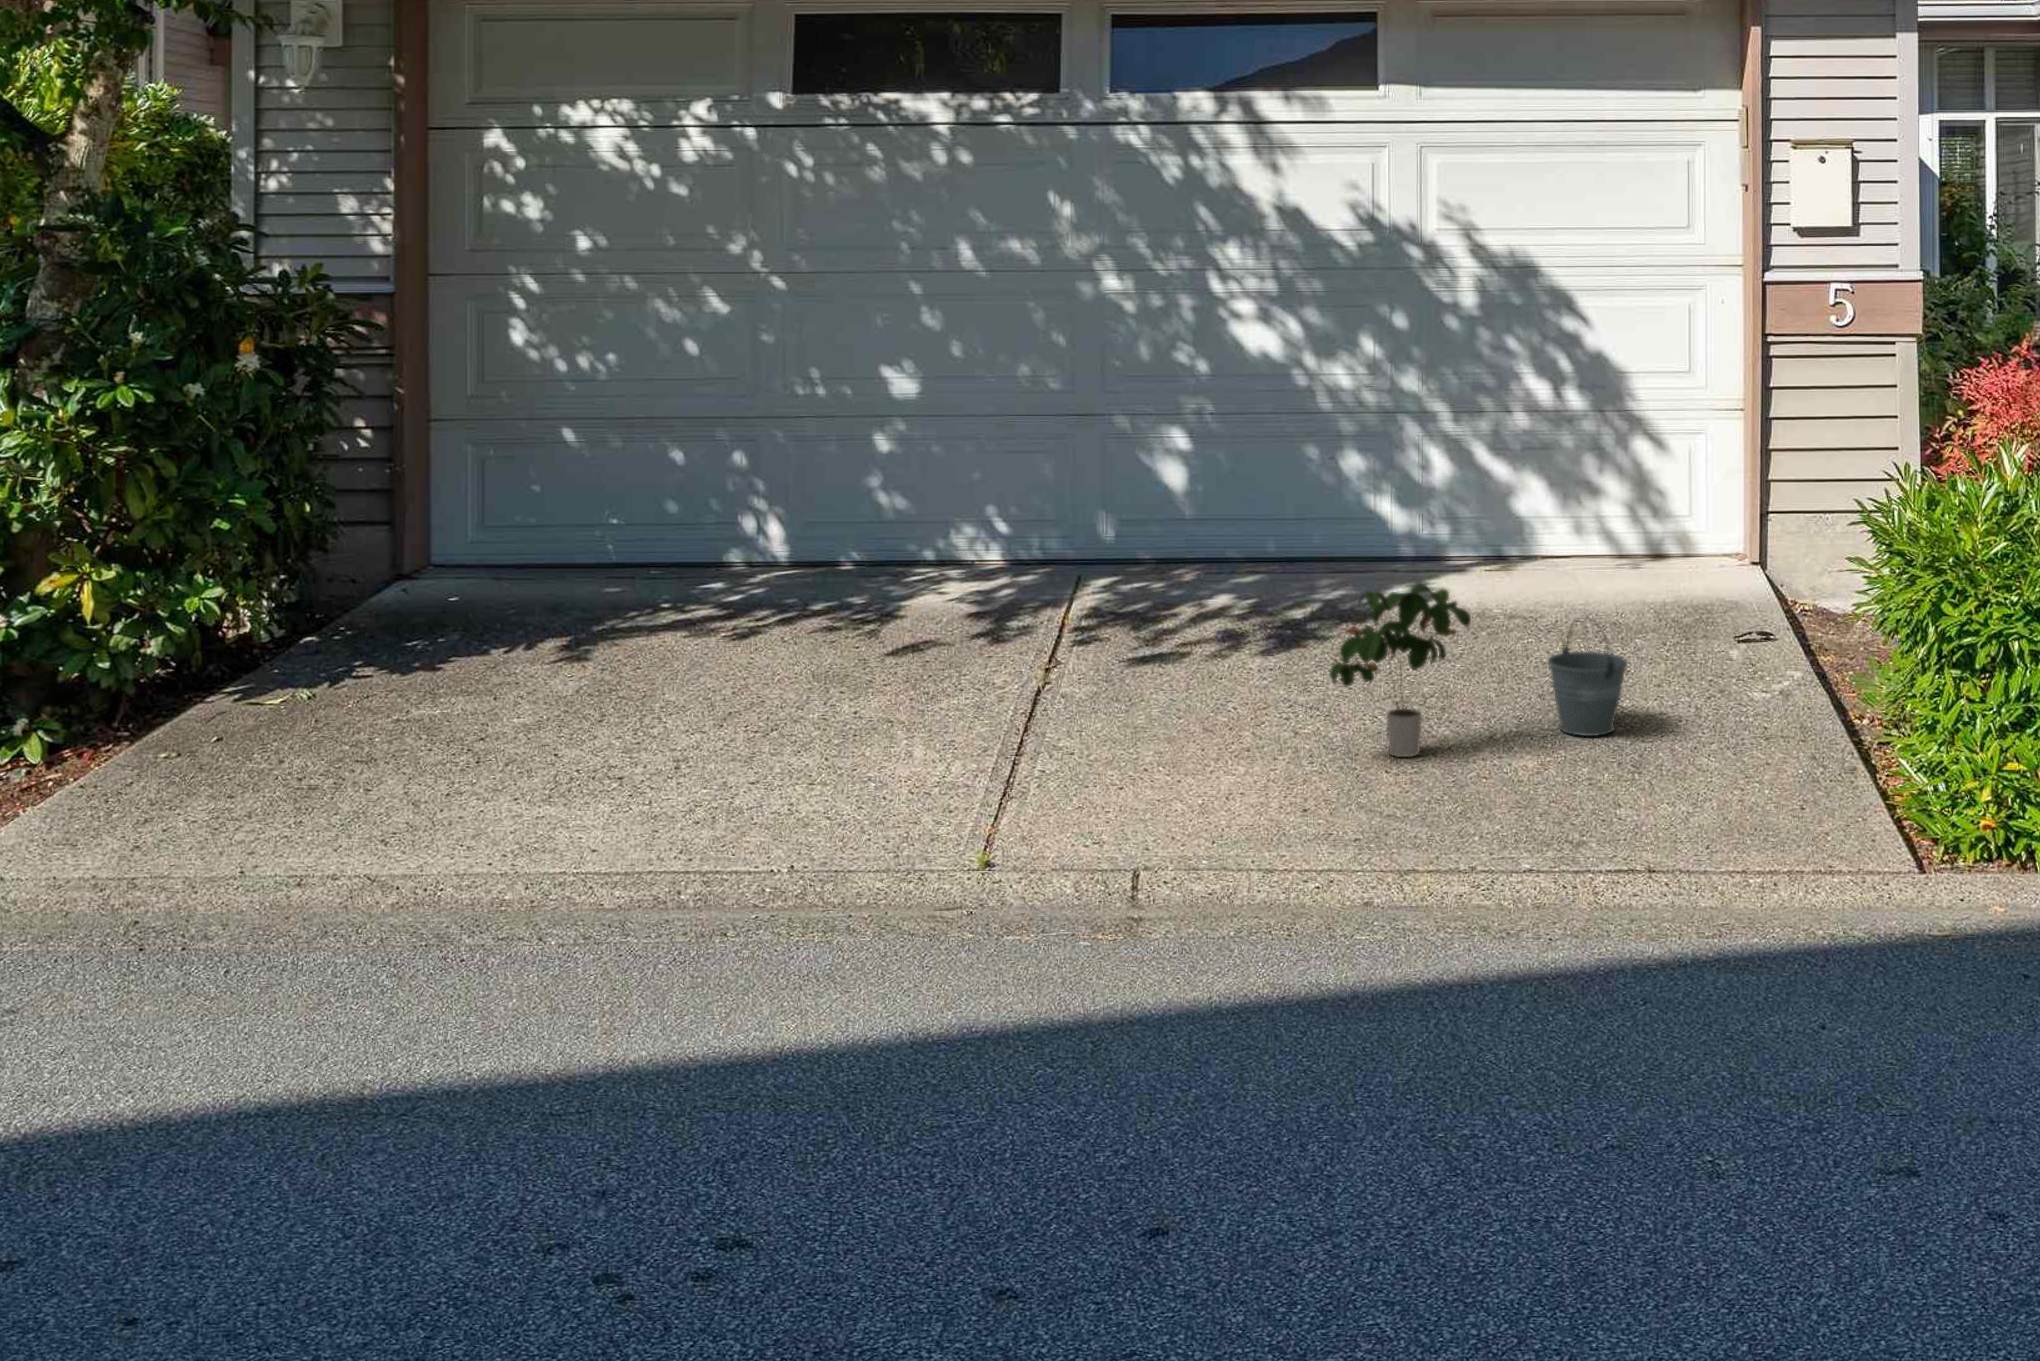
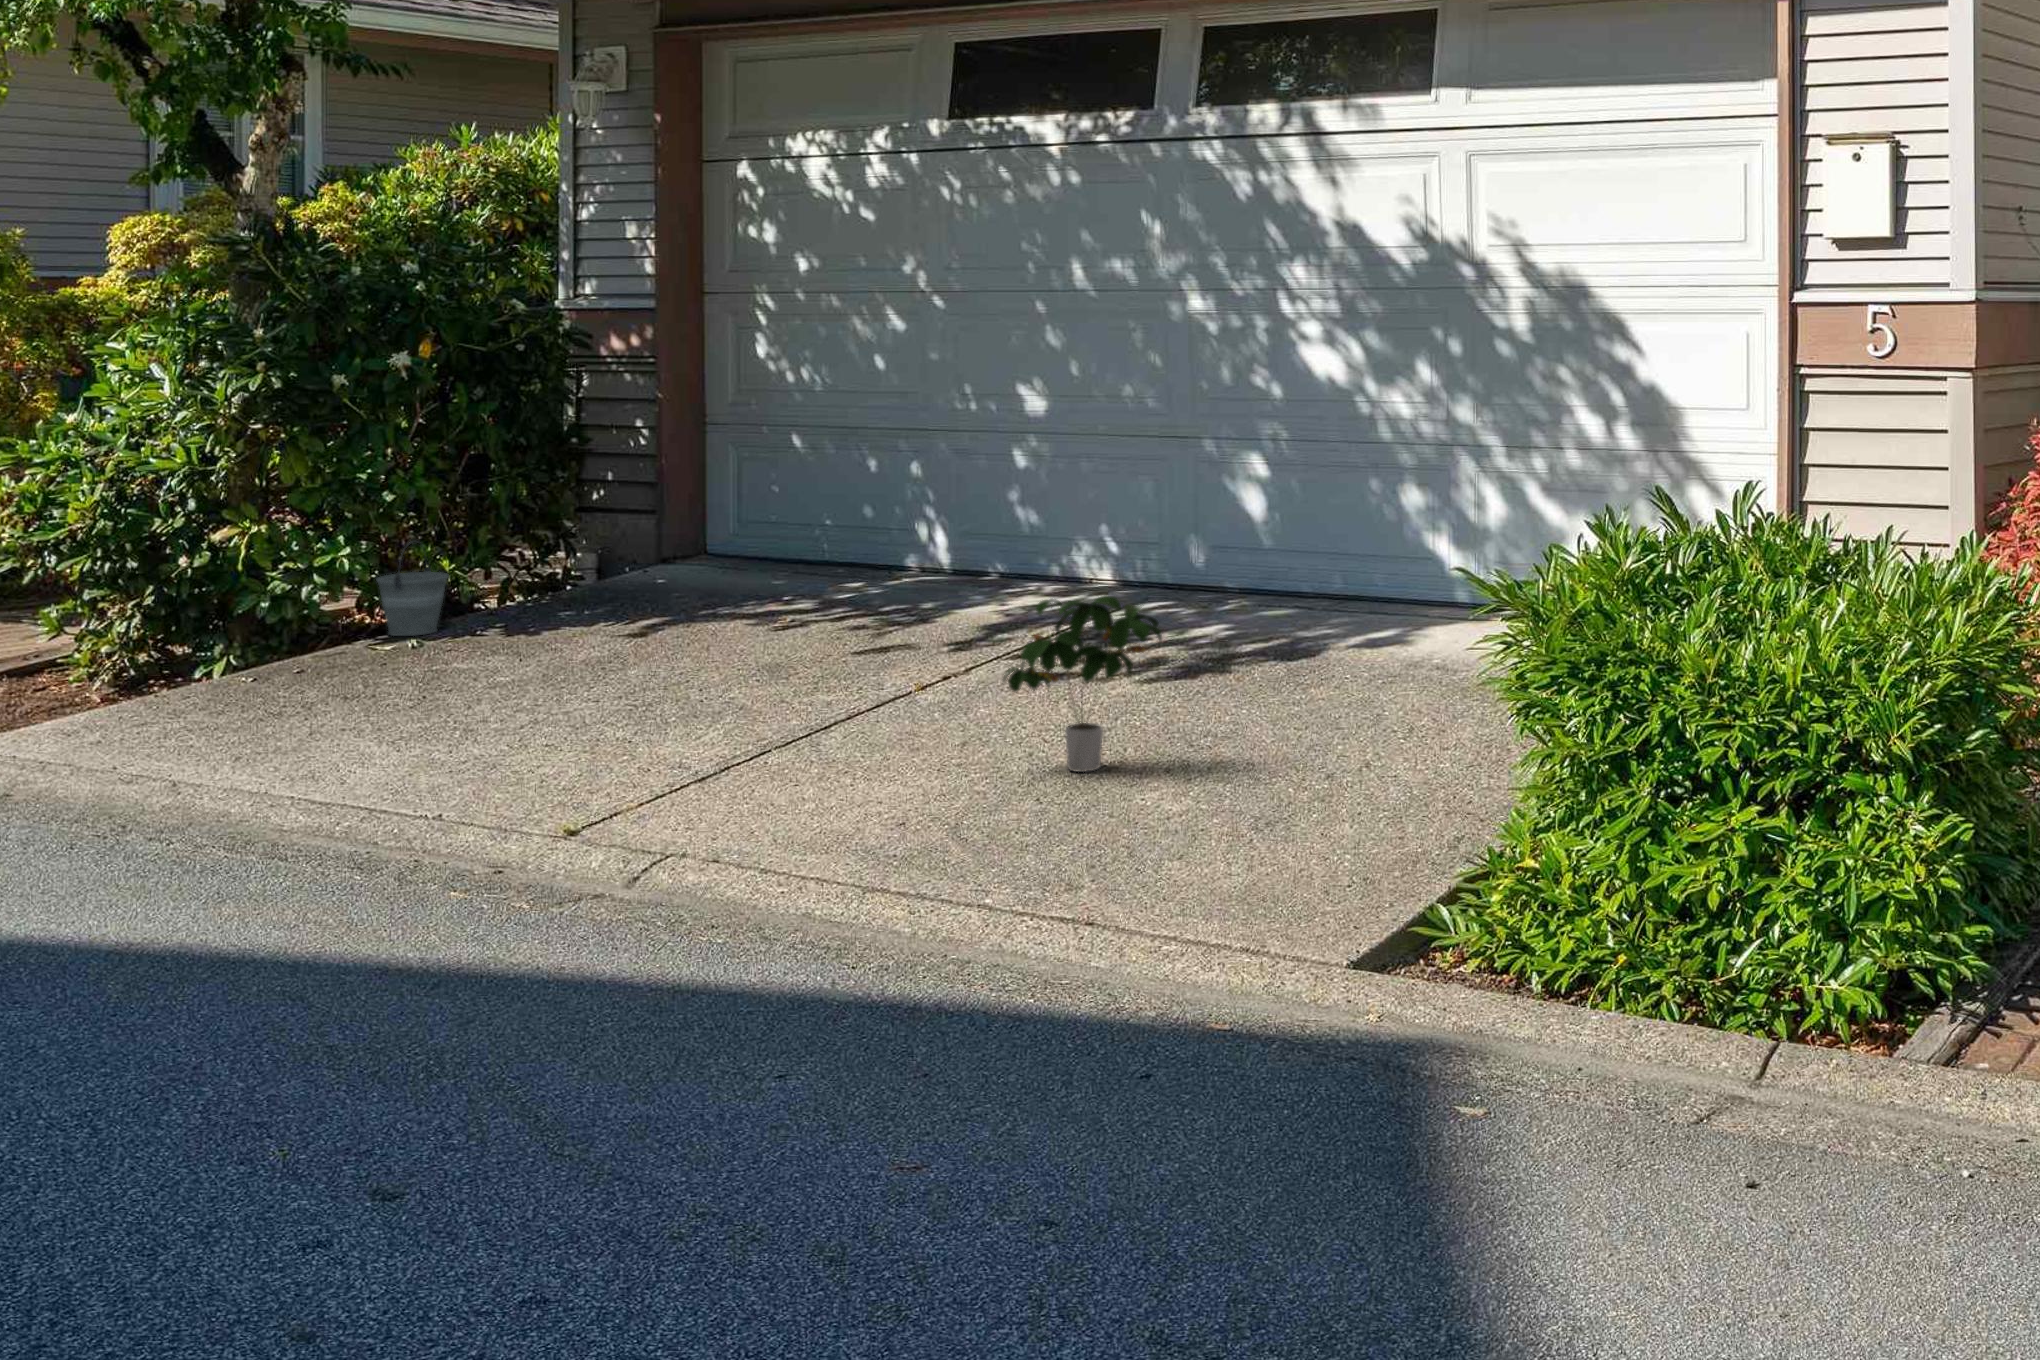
bucket: present [1548,617,1628,736] -> present [377,553,448,636]

